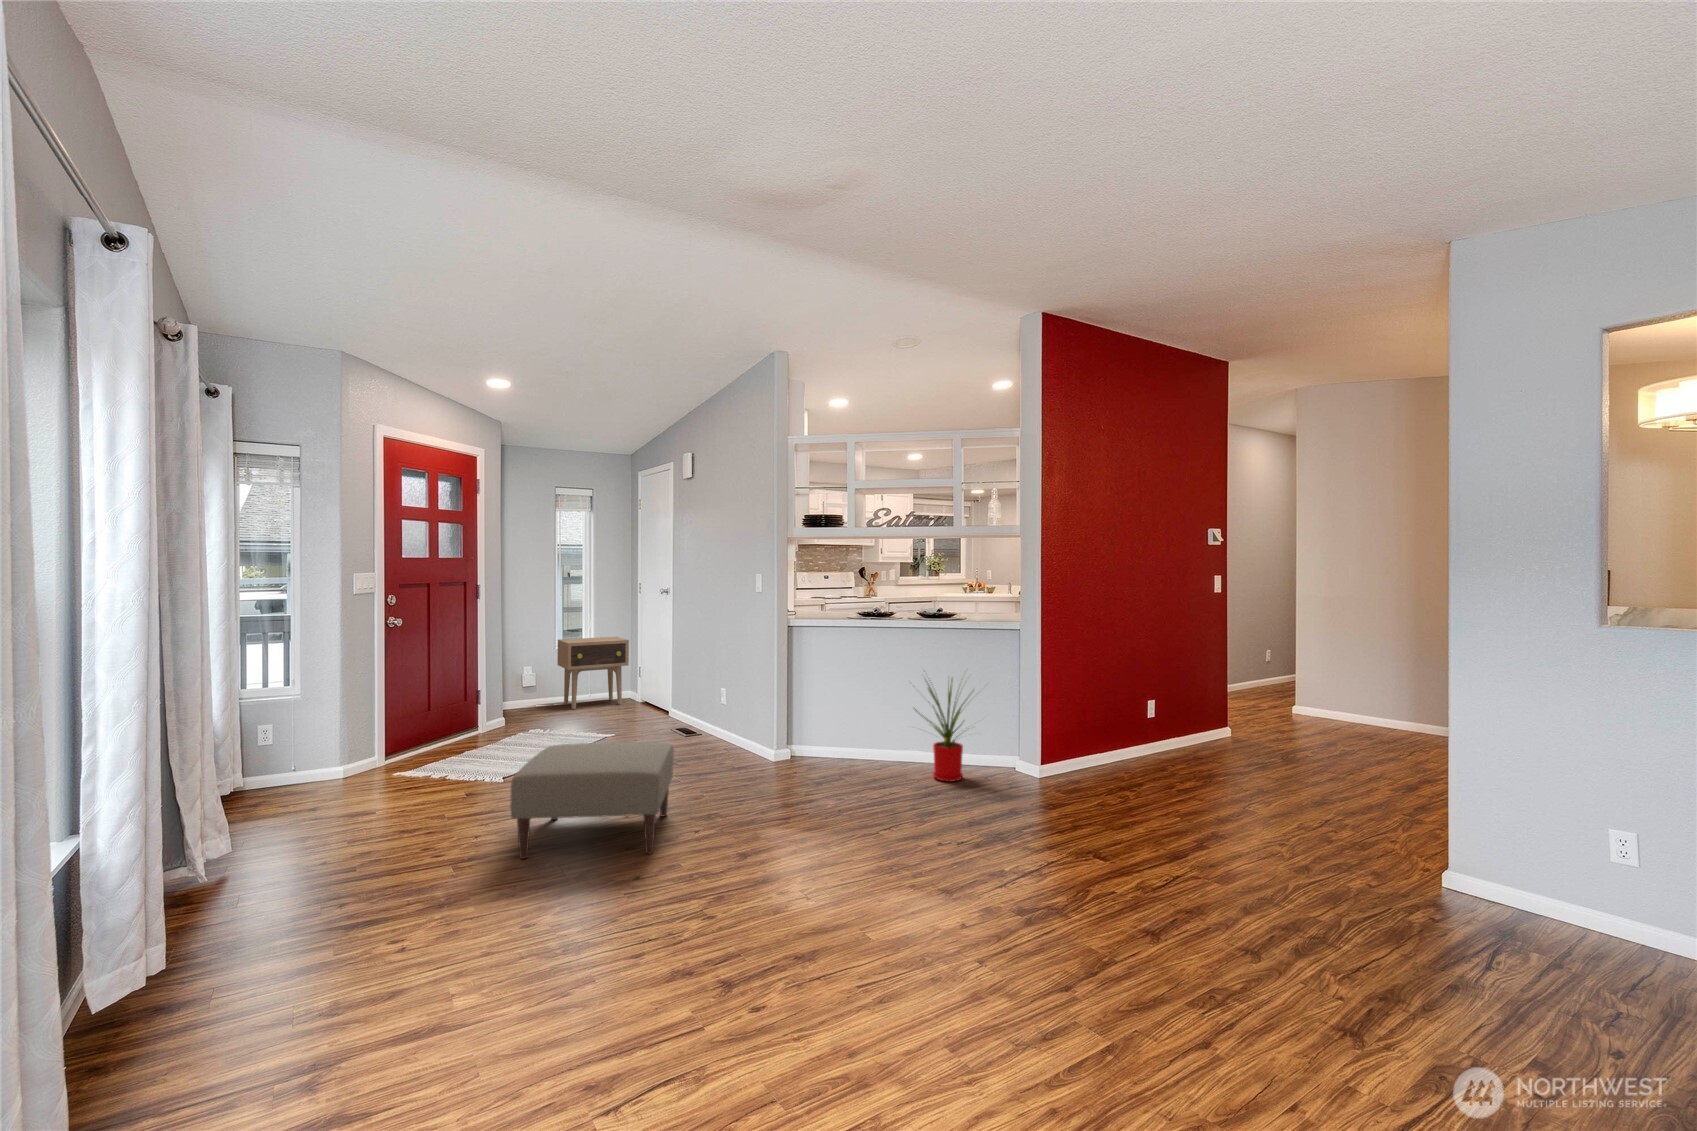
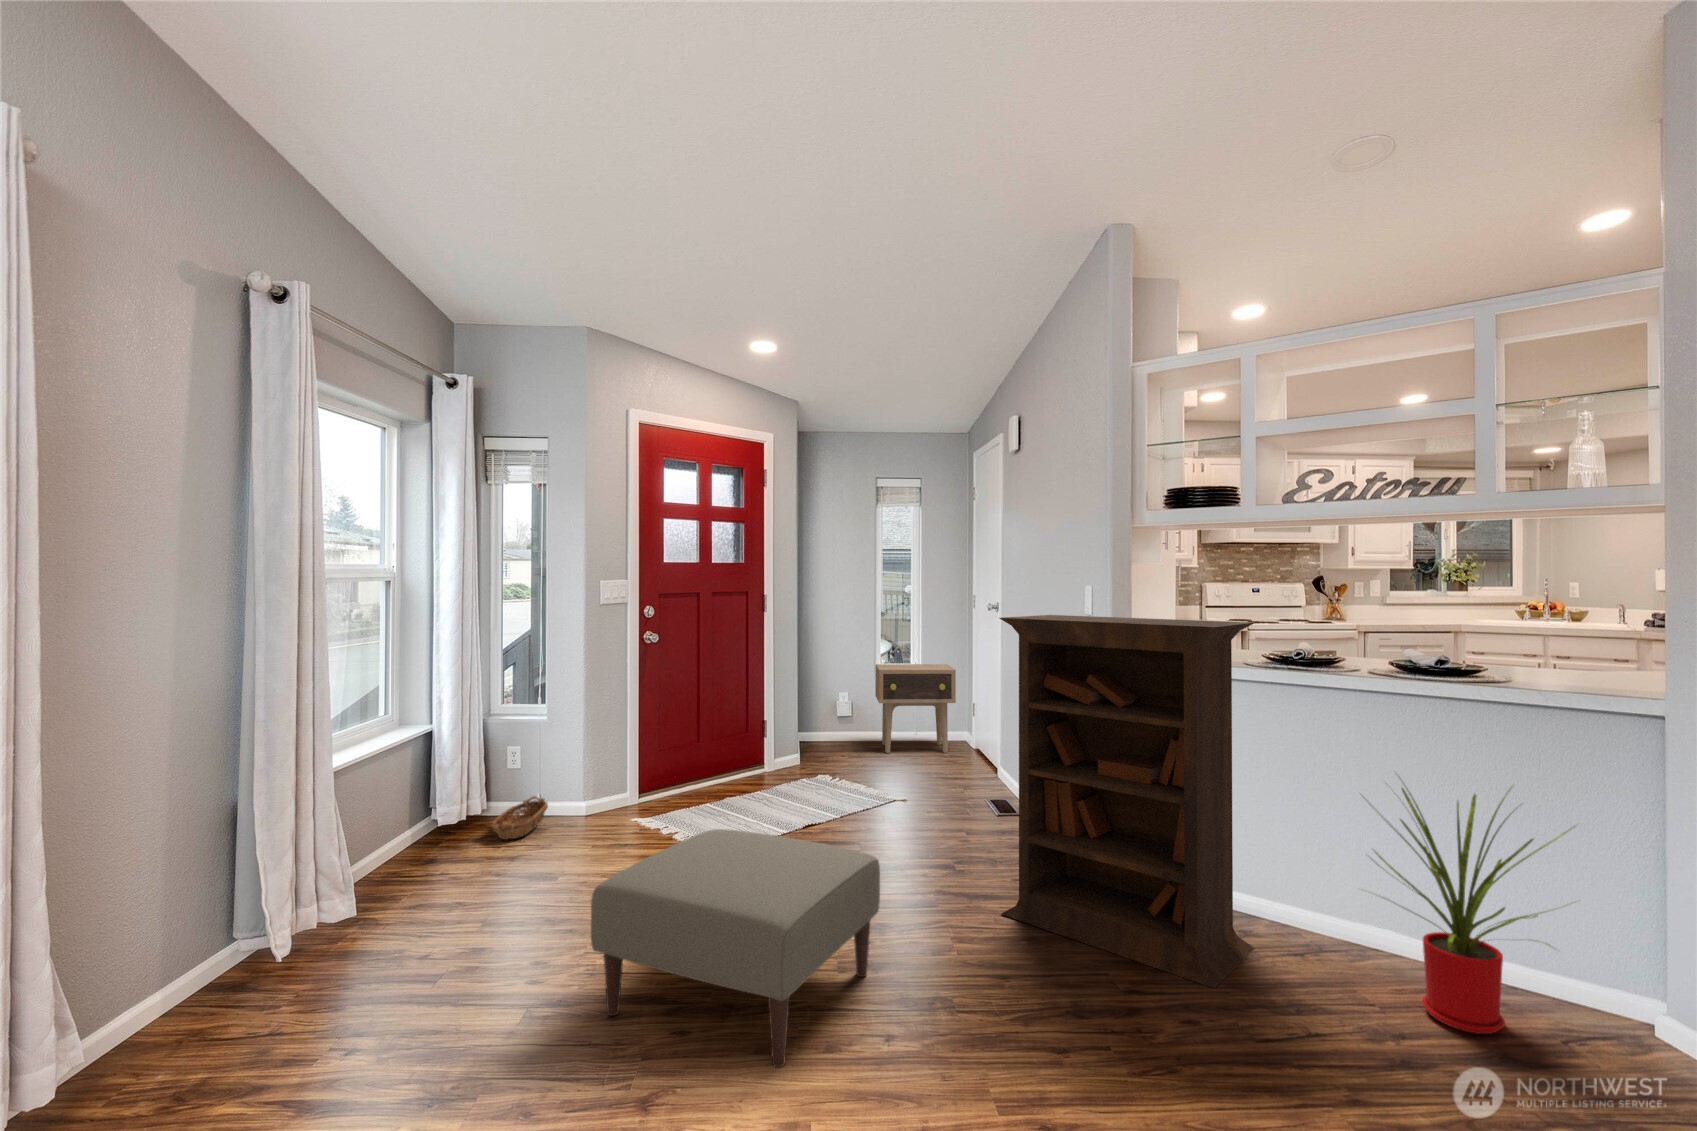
bookcase: none [724,596,861,787] -> present [1000,615,1255,988]
basket: none [260,766,320,806] -> present [492,796,548,840]

